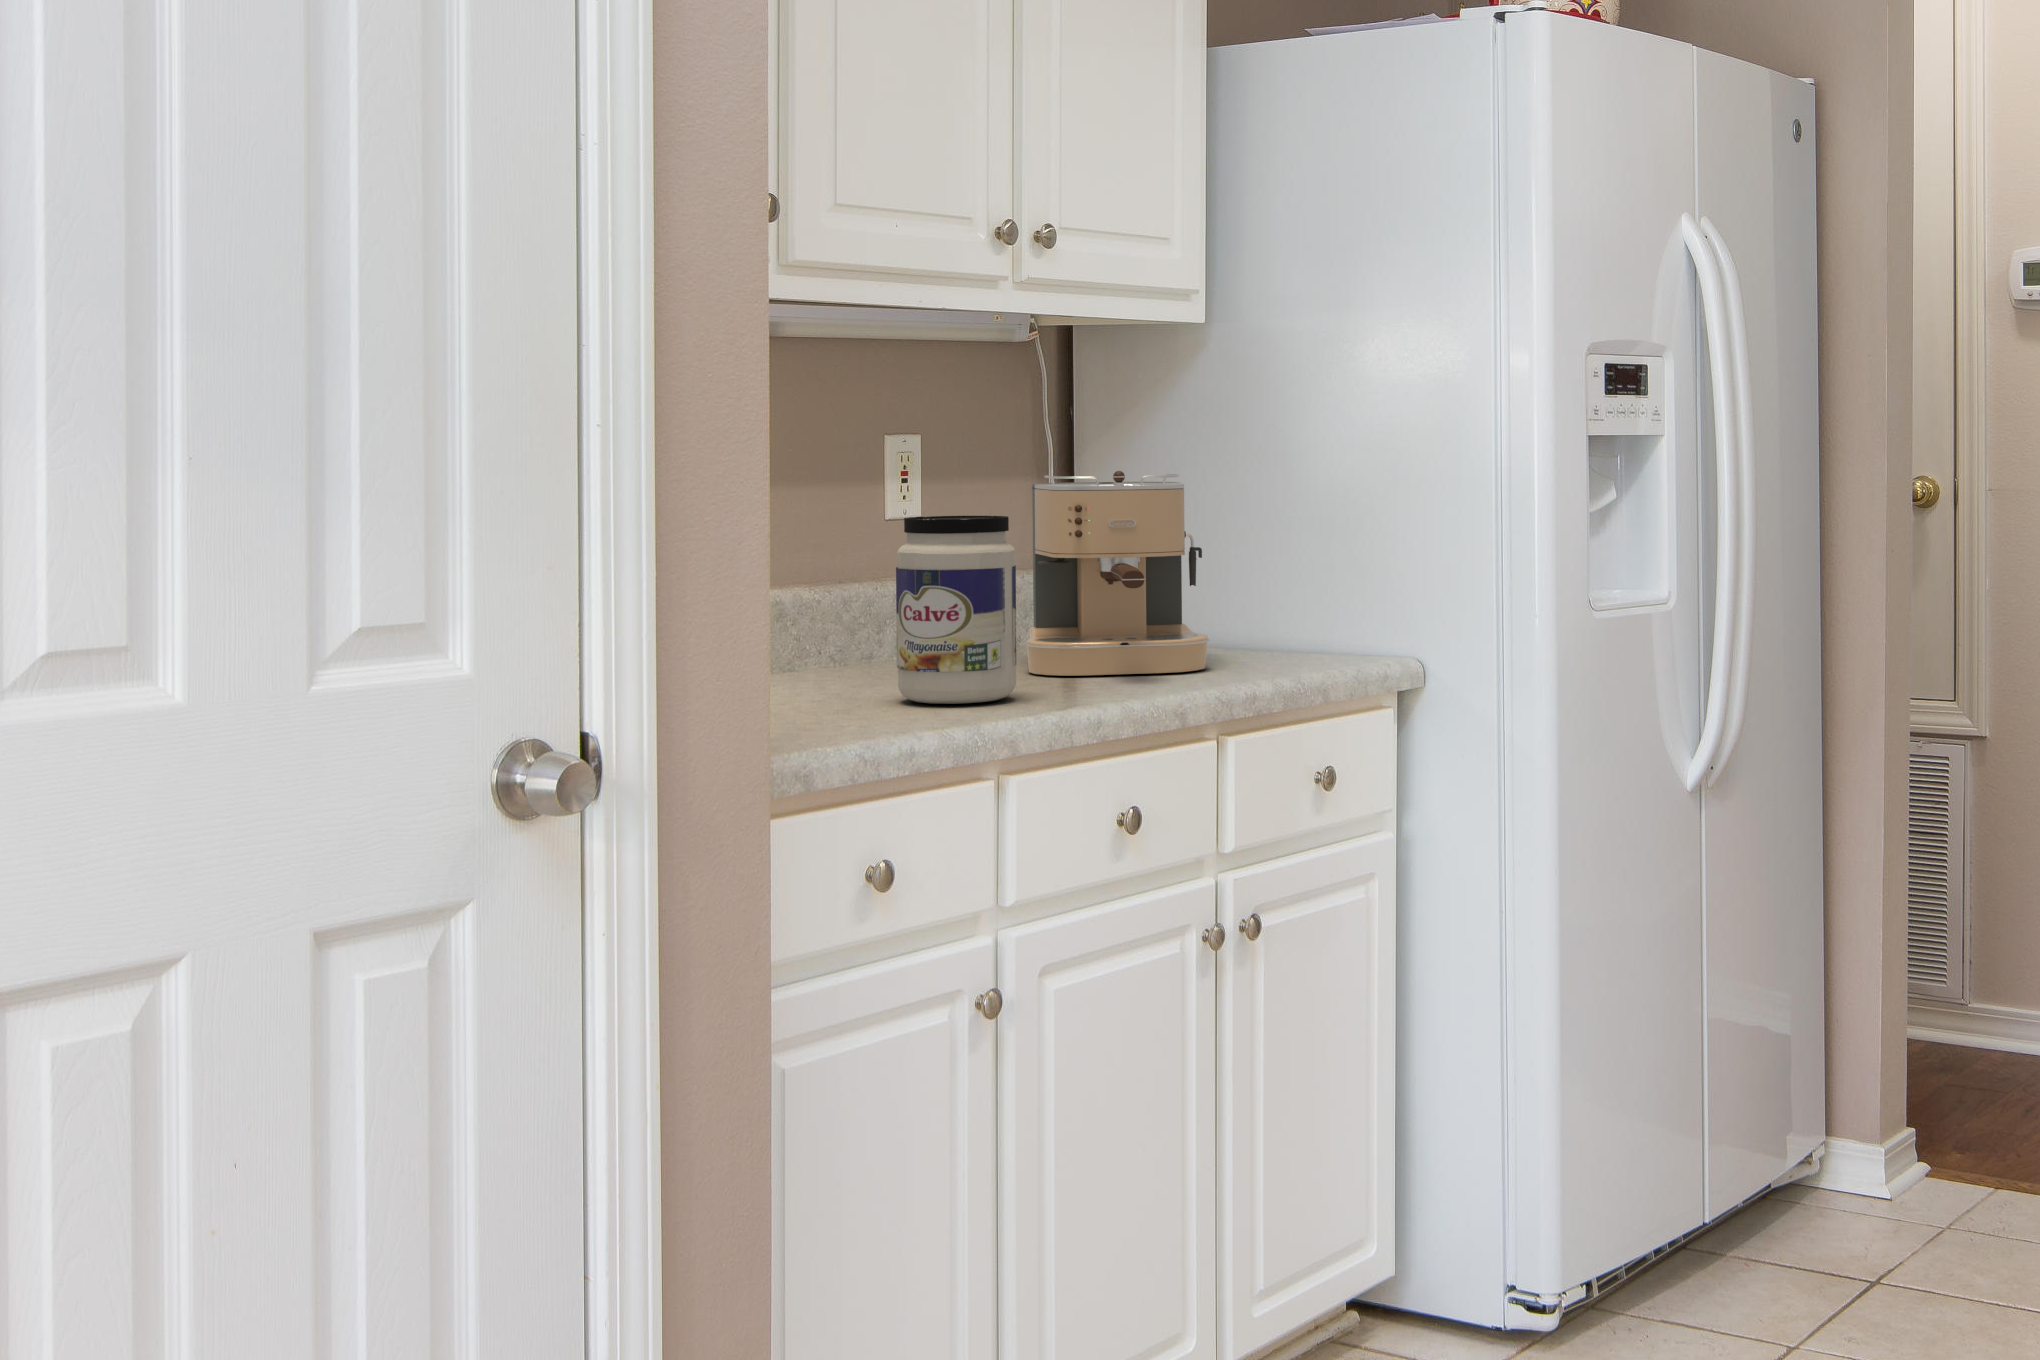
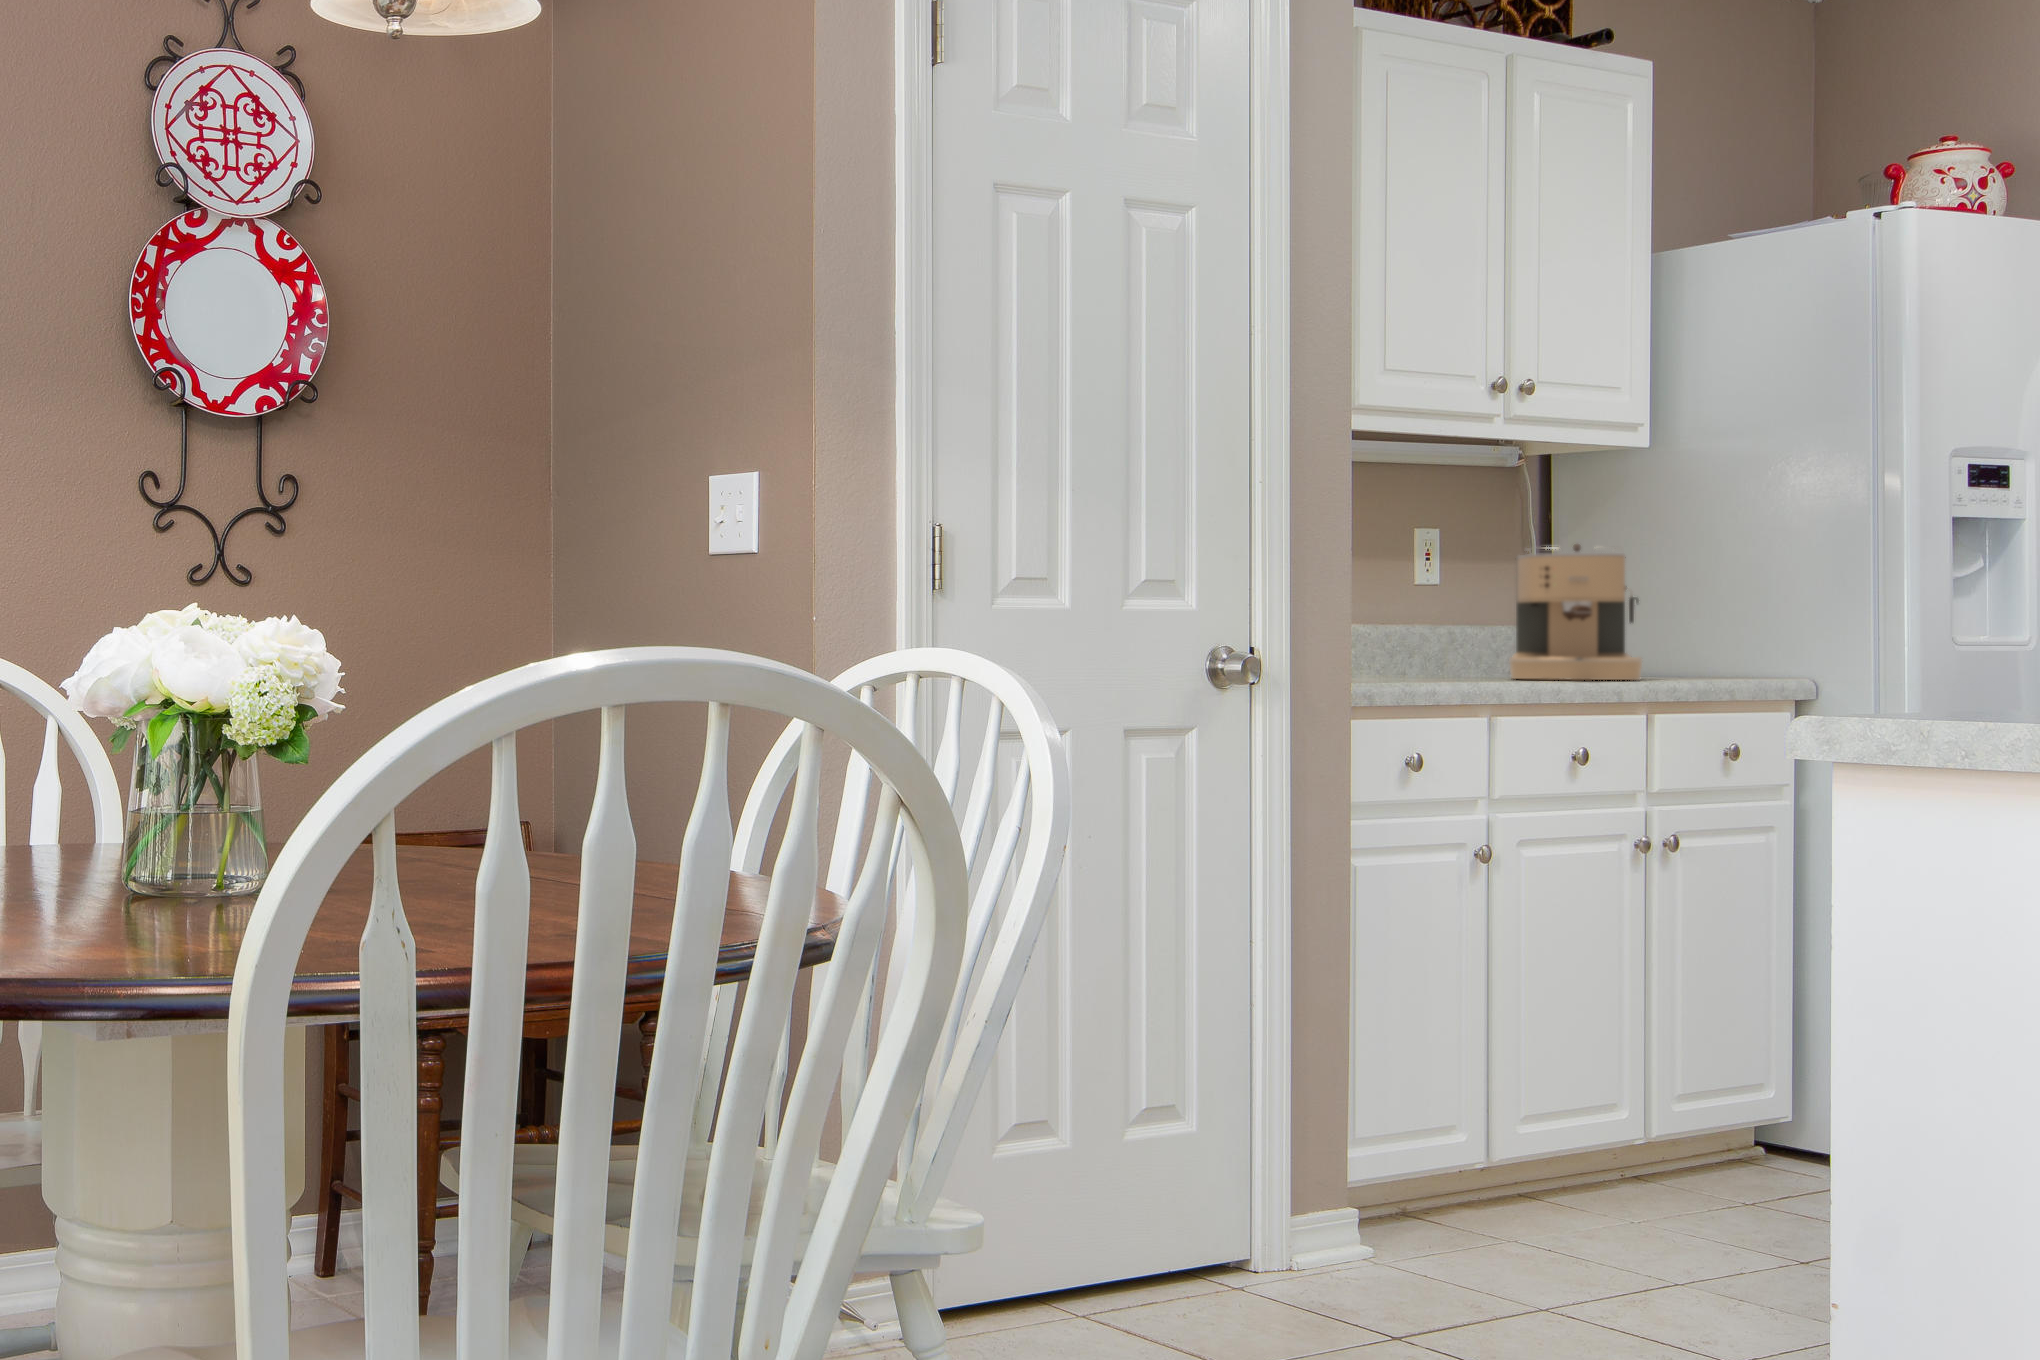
jar: present [896,516,1016,704] -> none [1421,565,1500,682]

